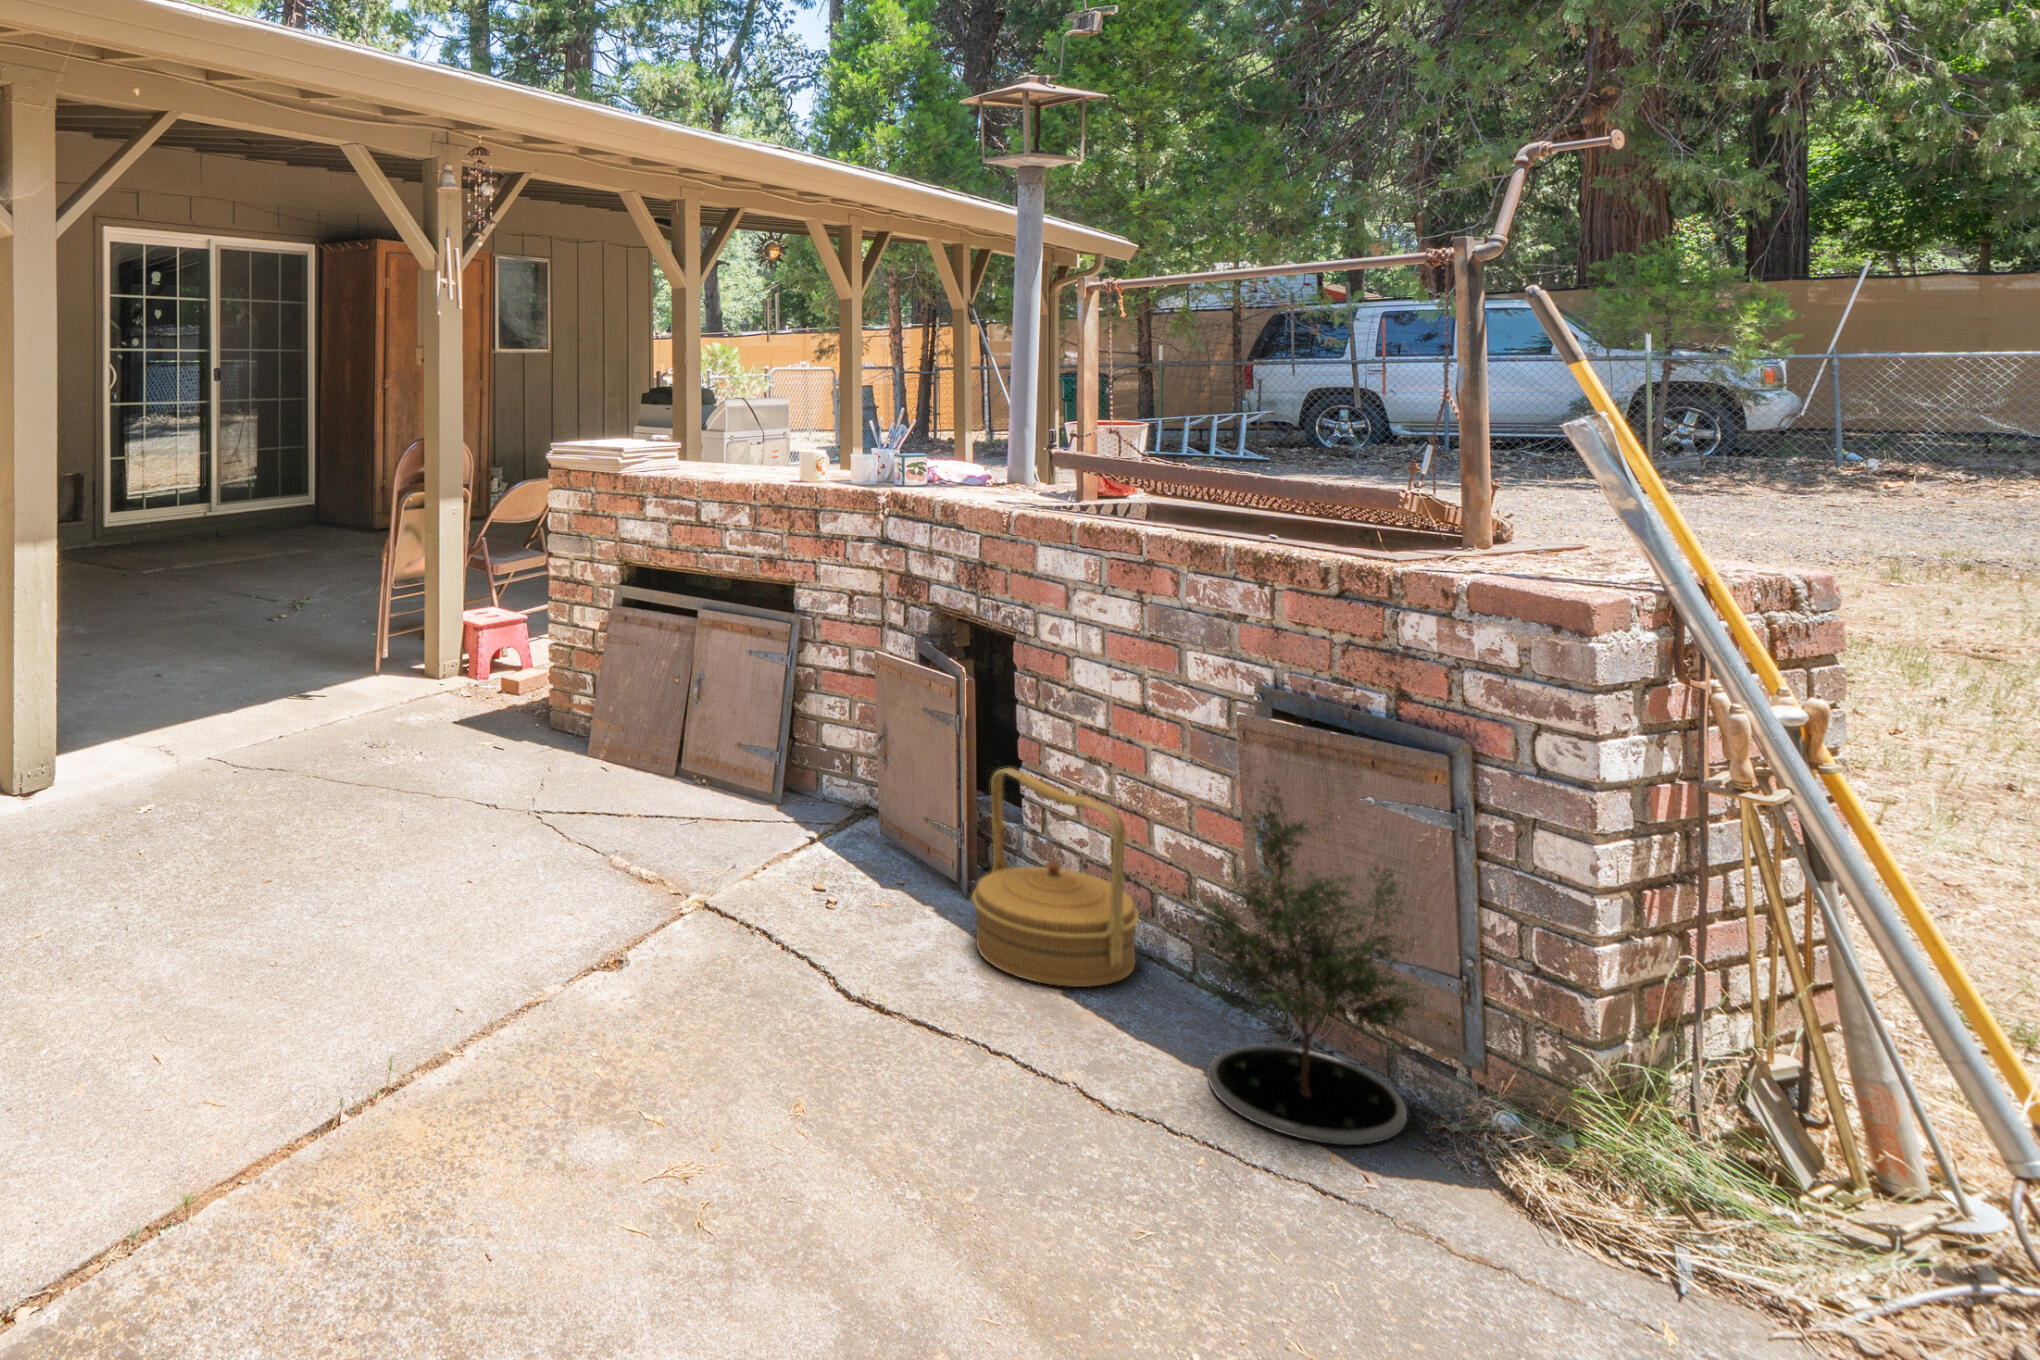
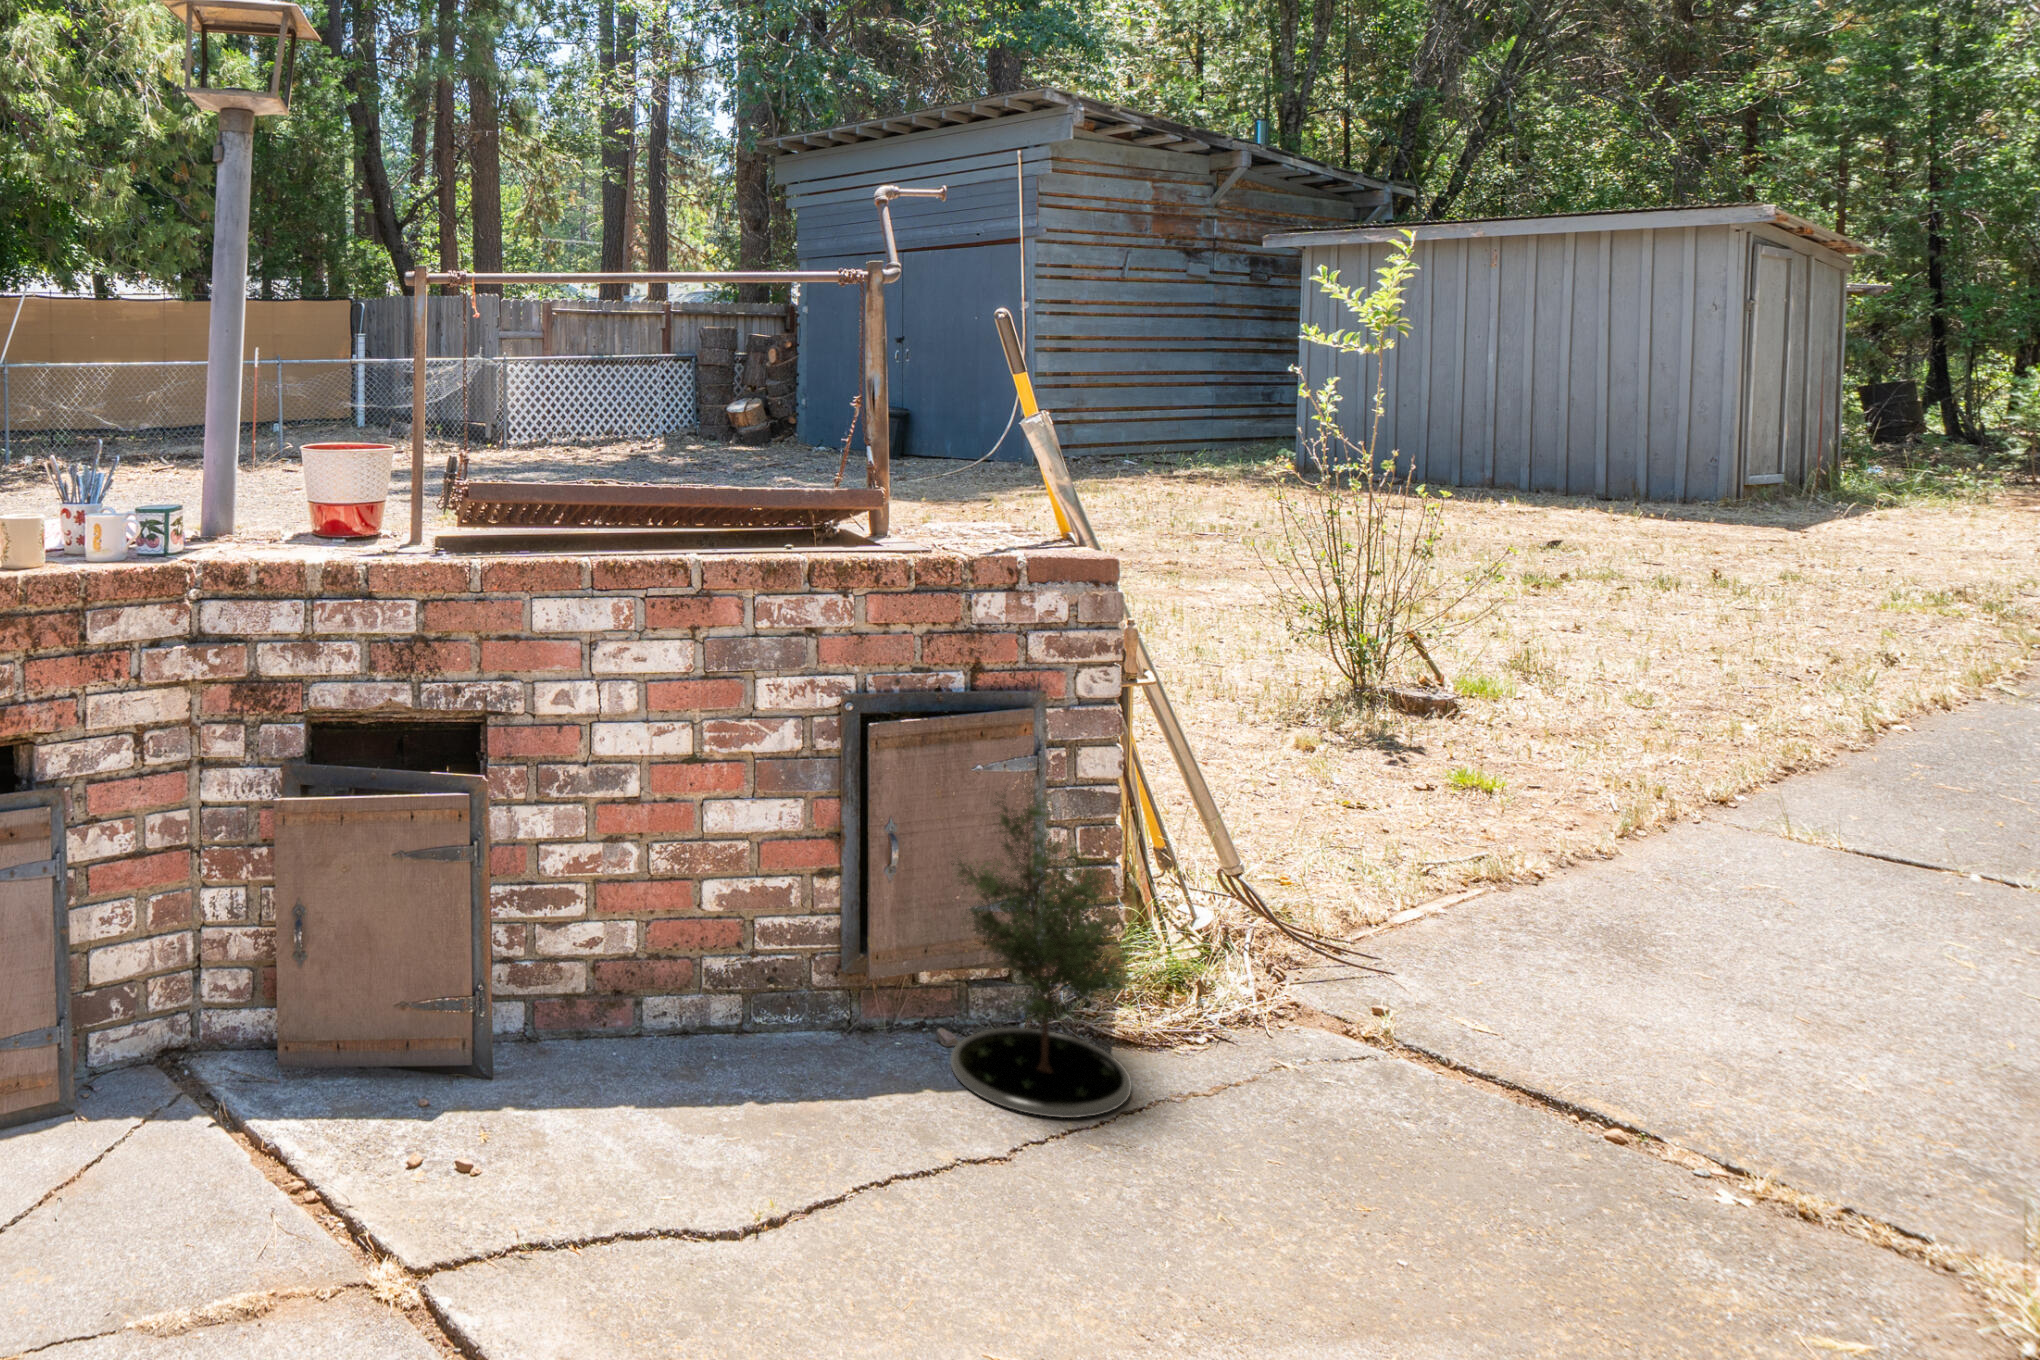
woven basket: present [972,768,1139,987] -> none [588,875,799,1133]

